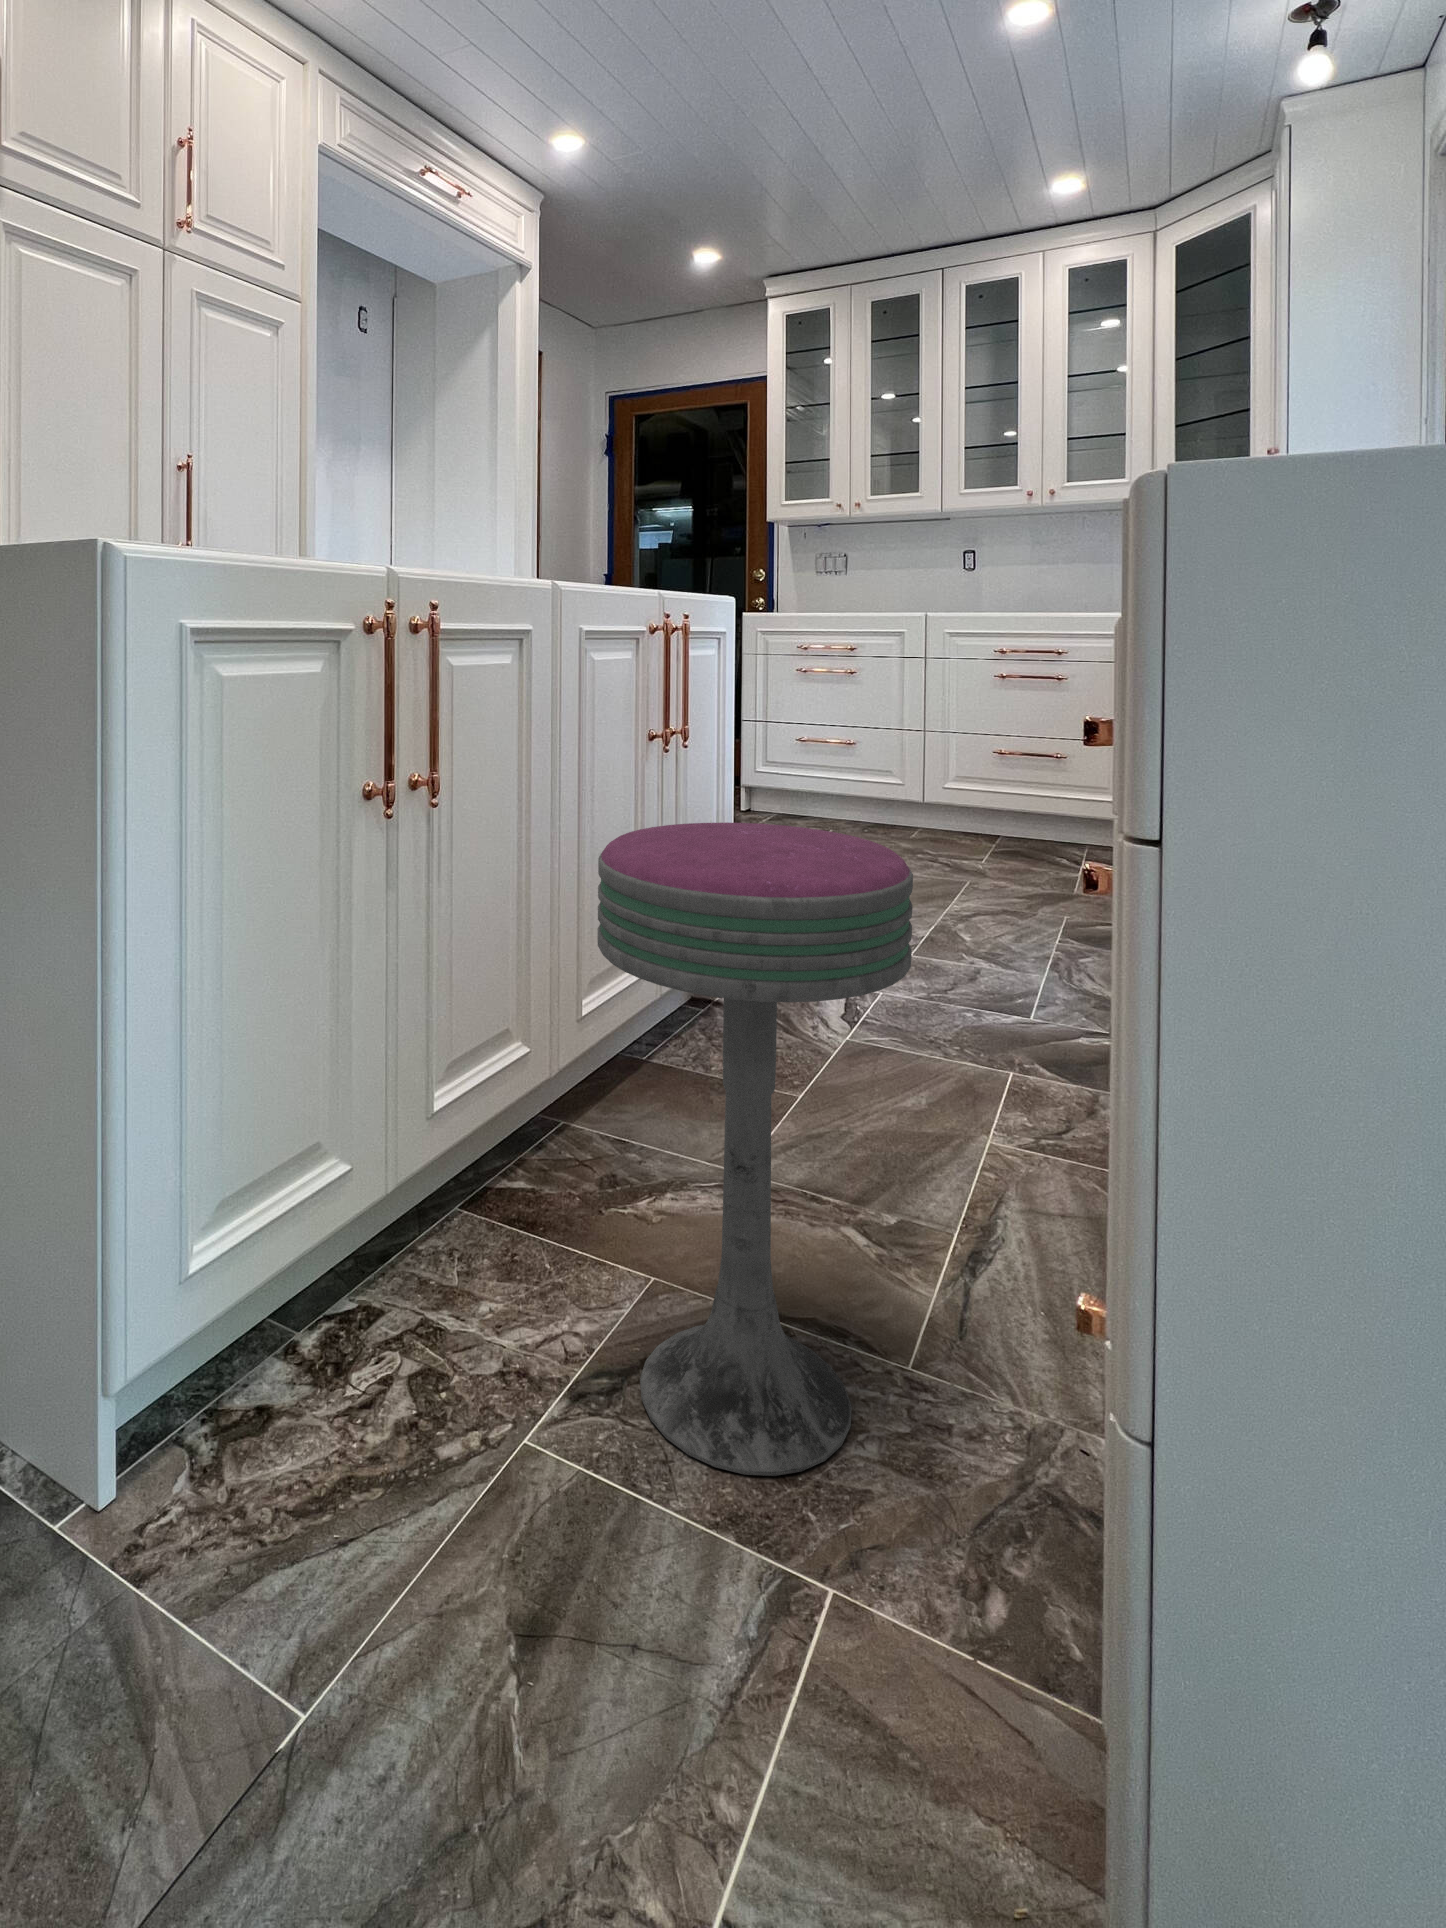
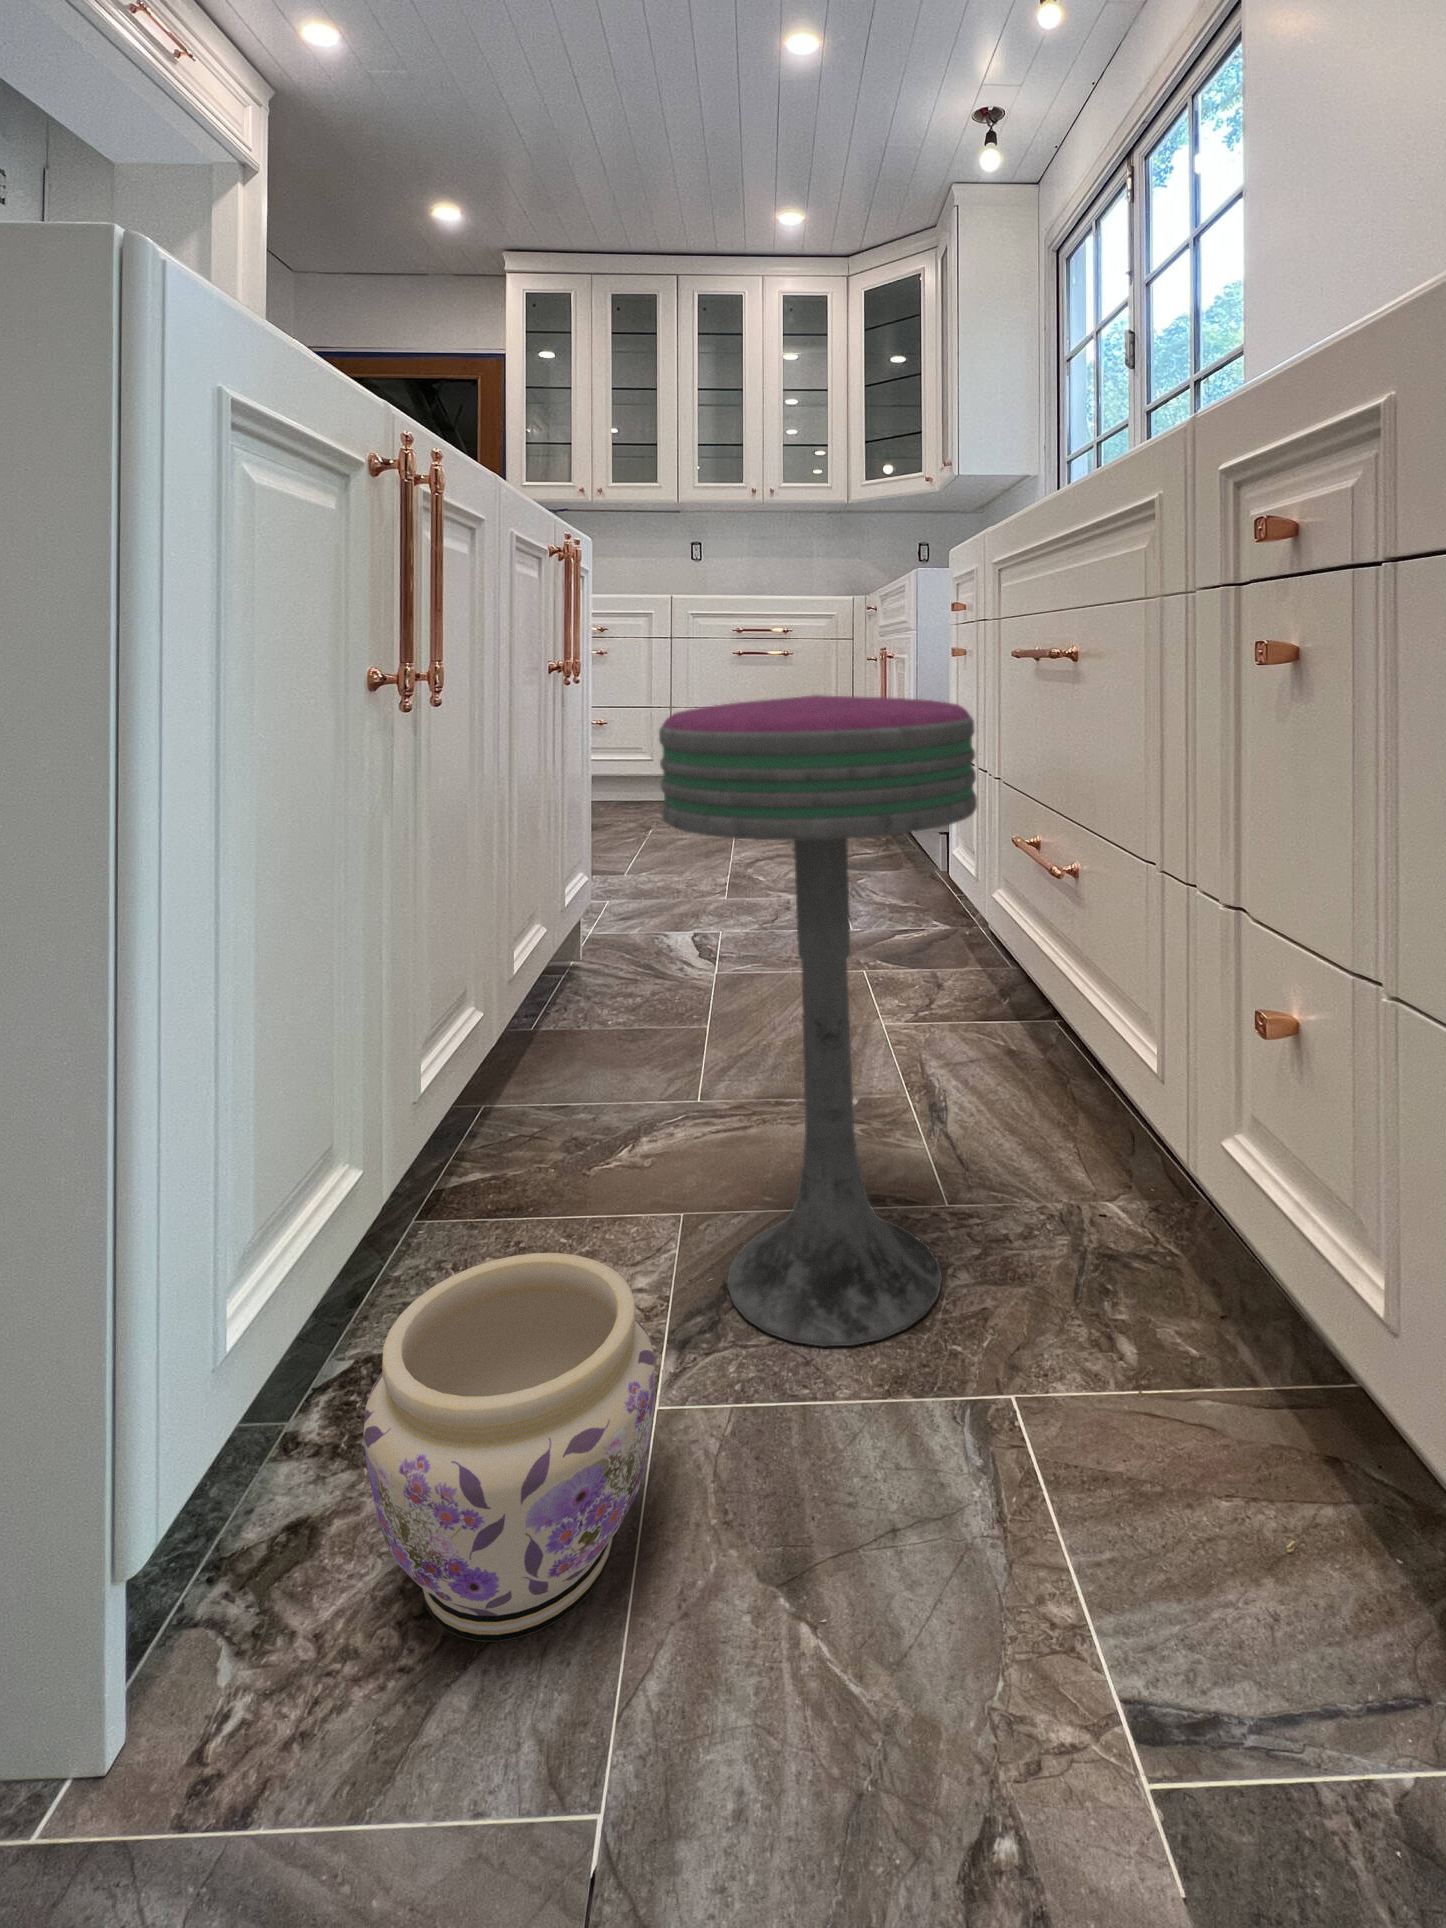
planter: none [260,1272,480,1567] -> present [363,1253,655,1641]

